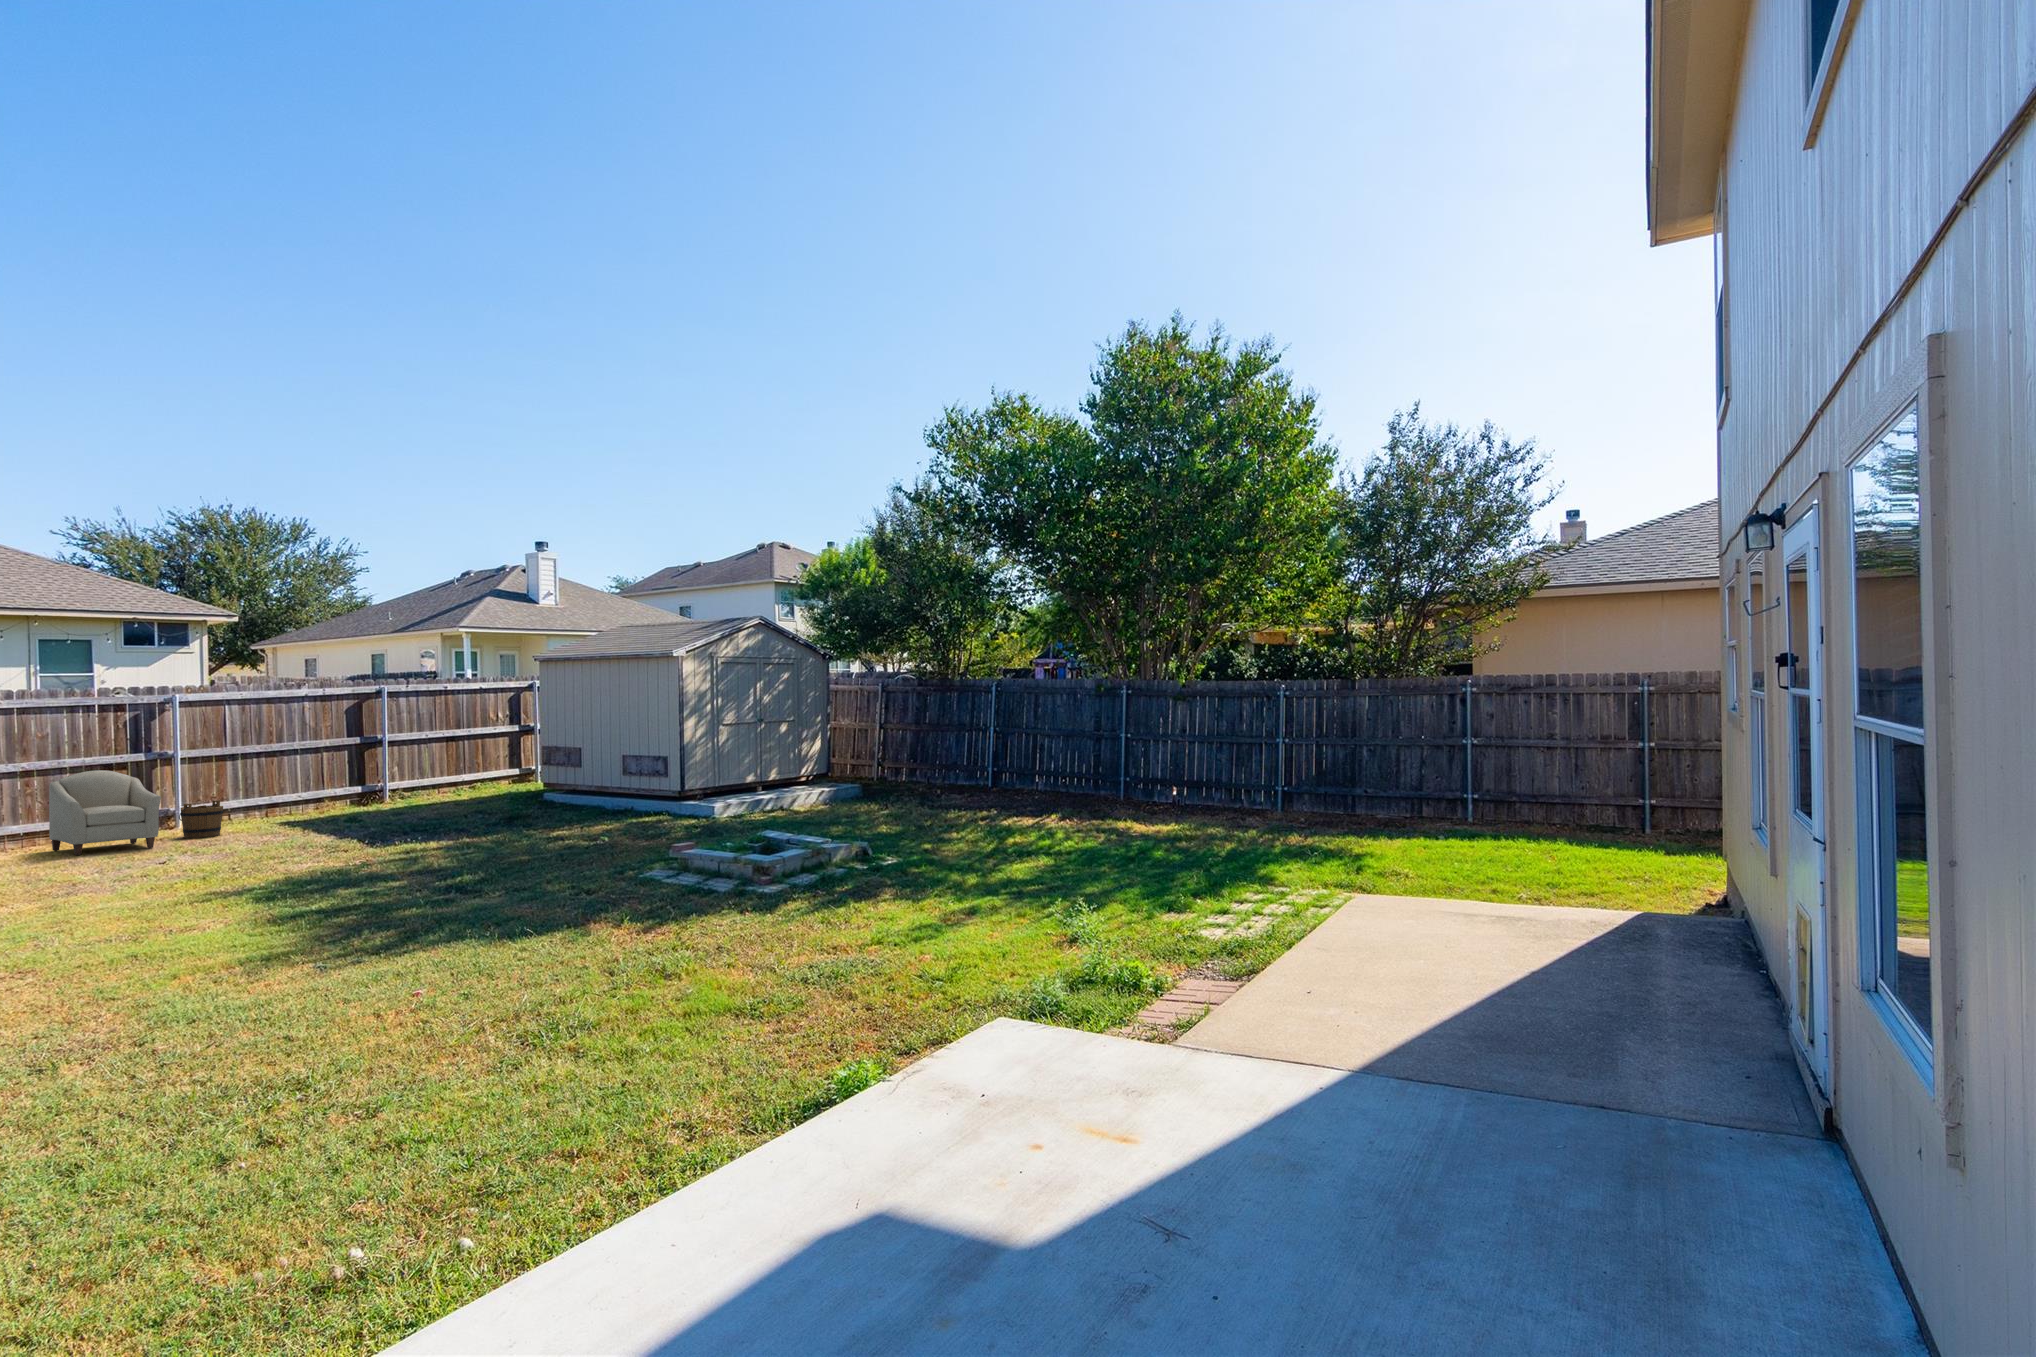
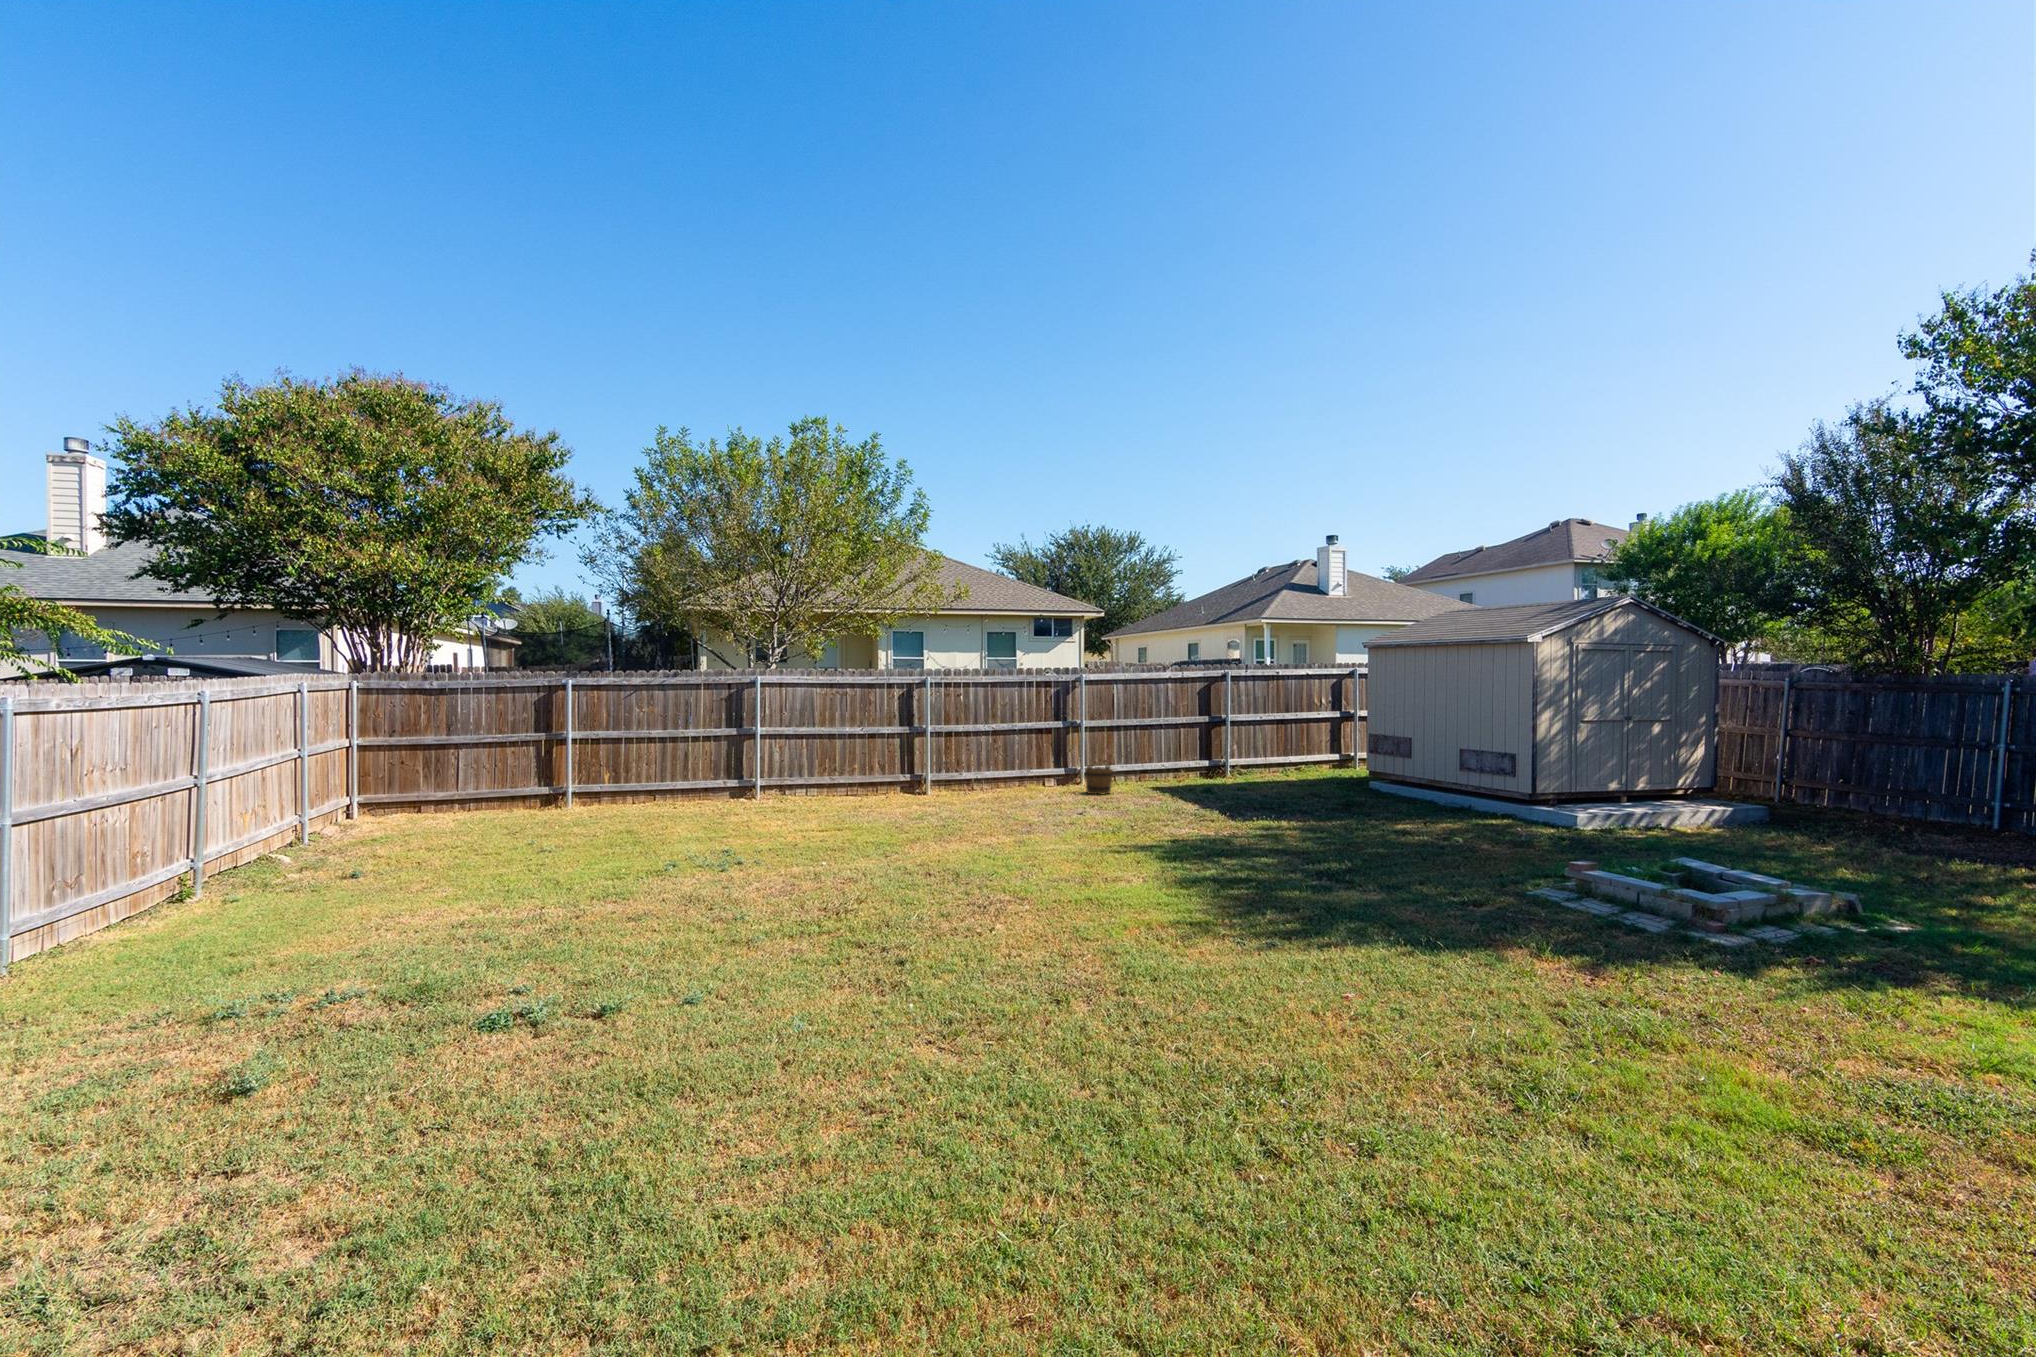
chair: present [49,770,161,855] -> none [1006,734,1075,800]

